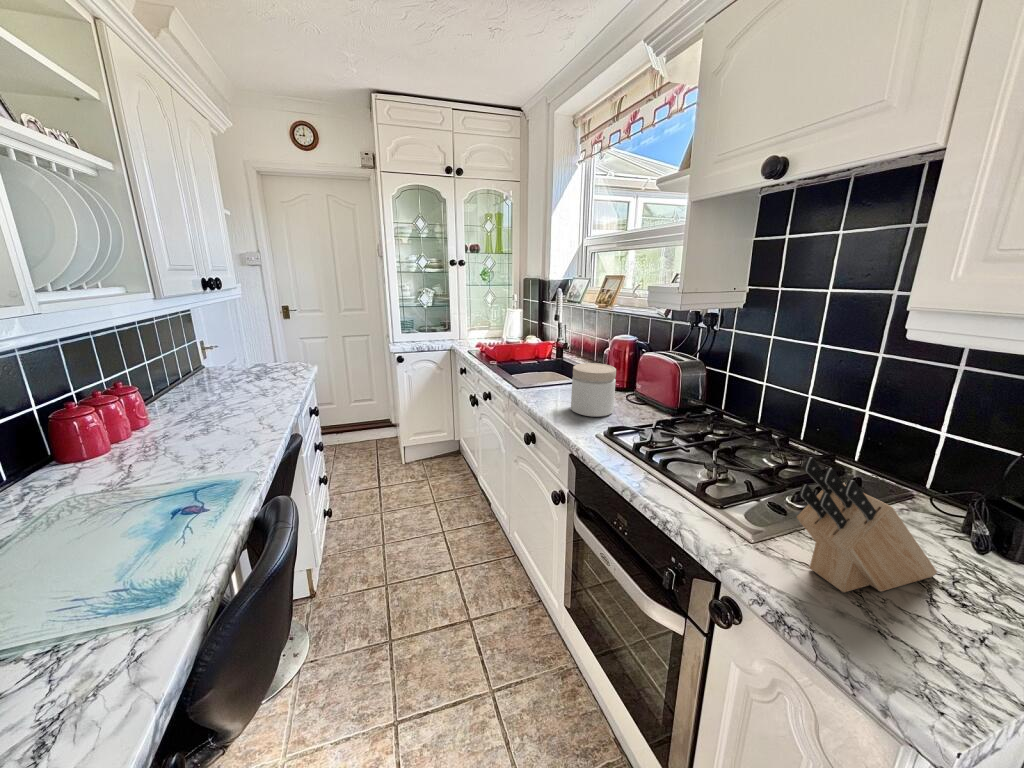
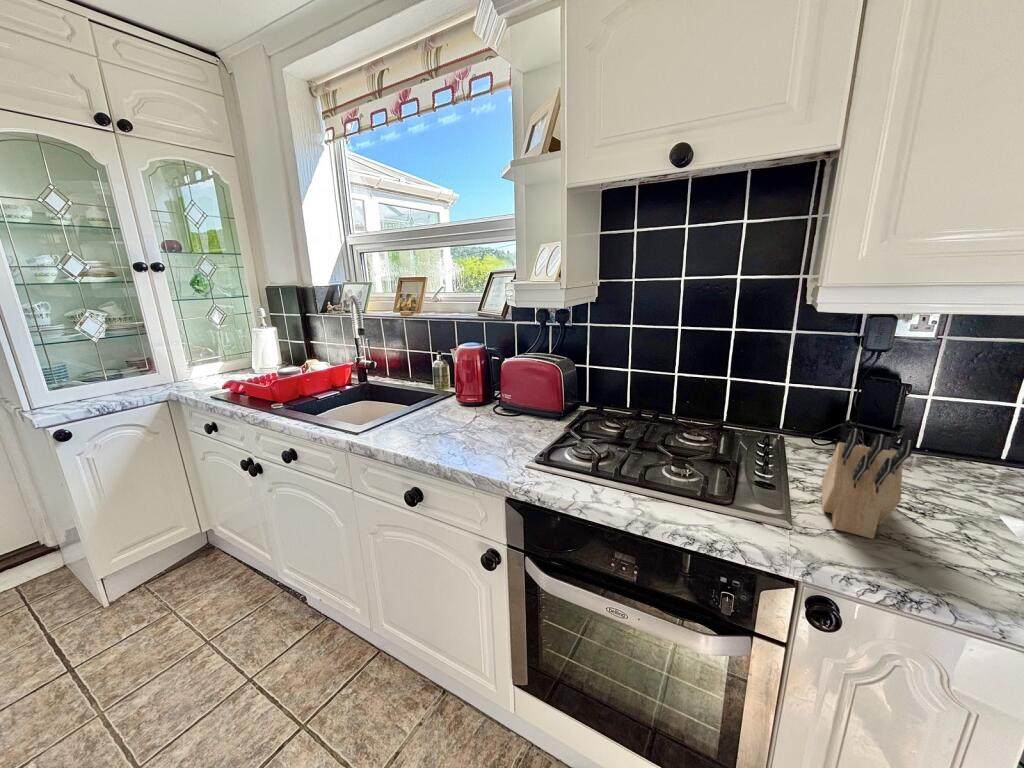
jar: present [571,363,616,417] -> none [452,380,506,446]

